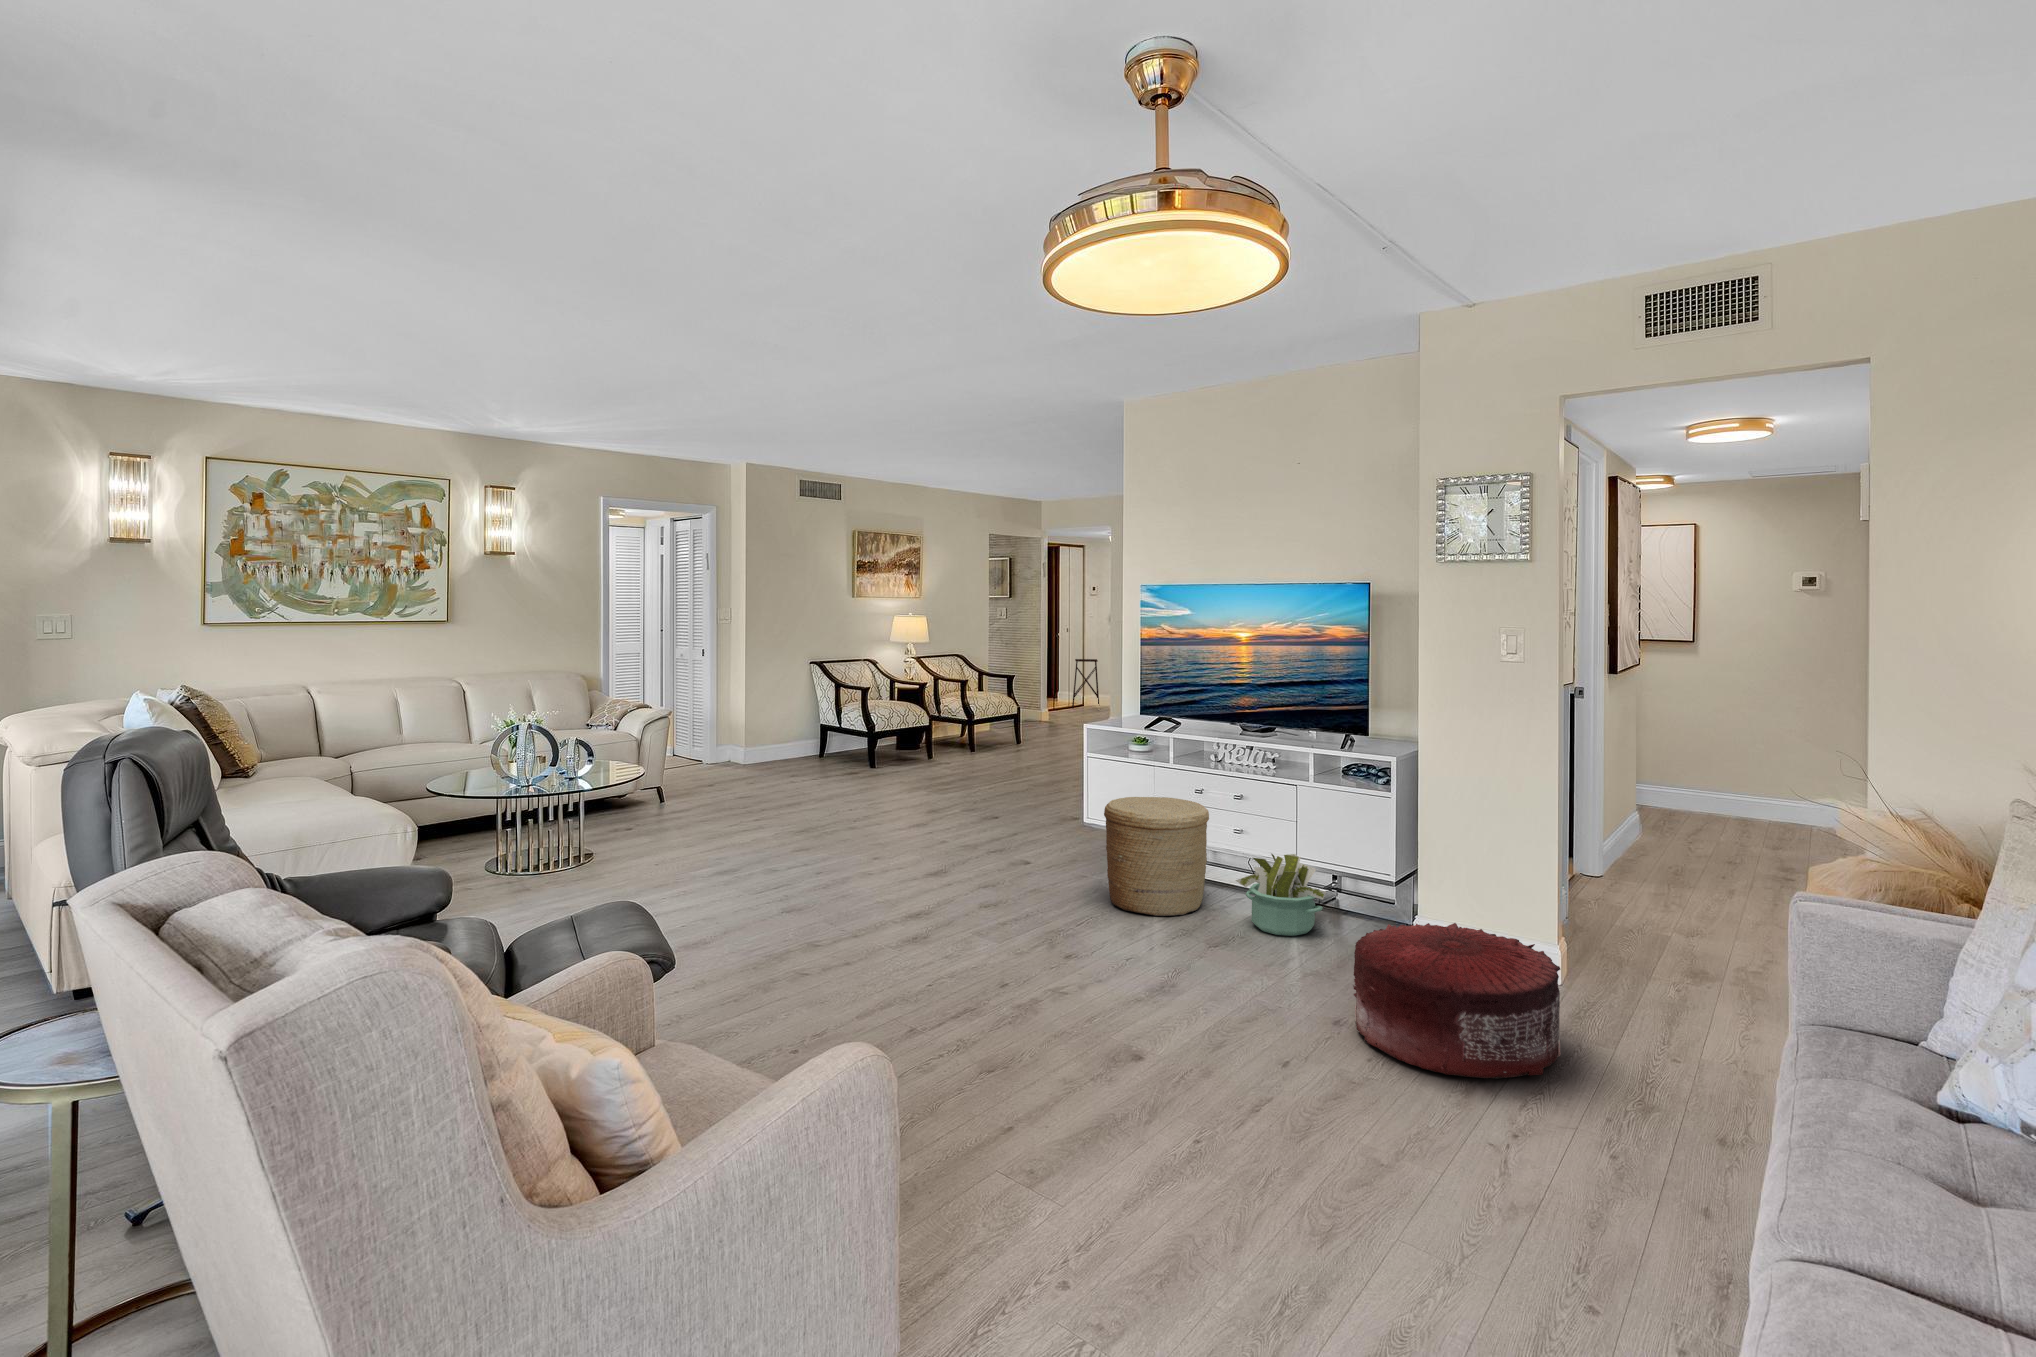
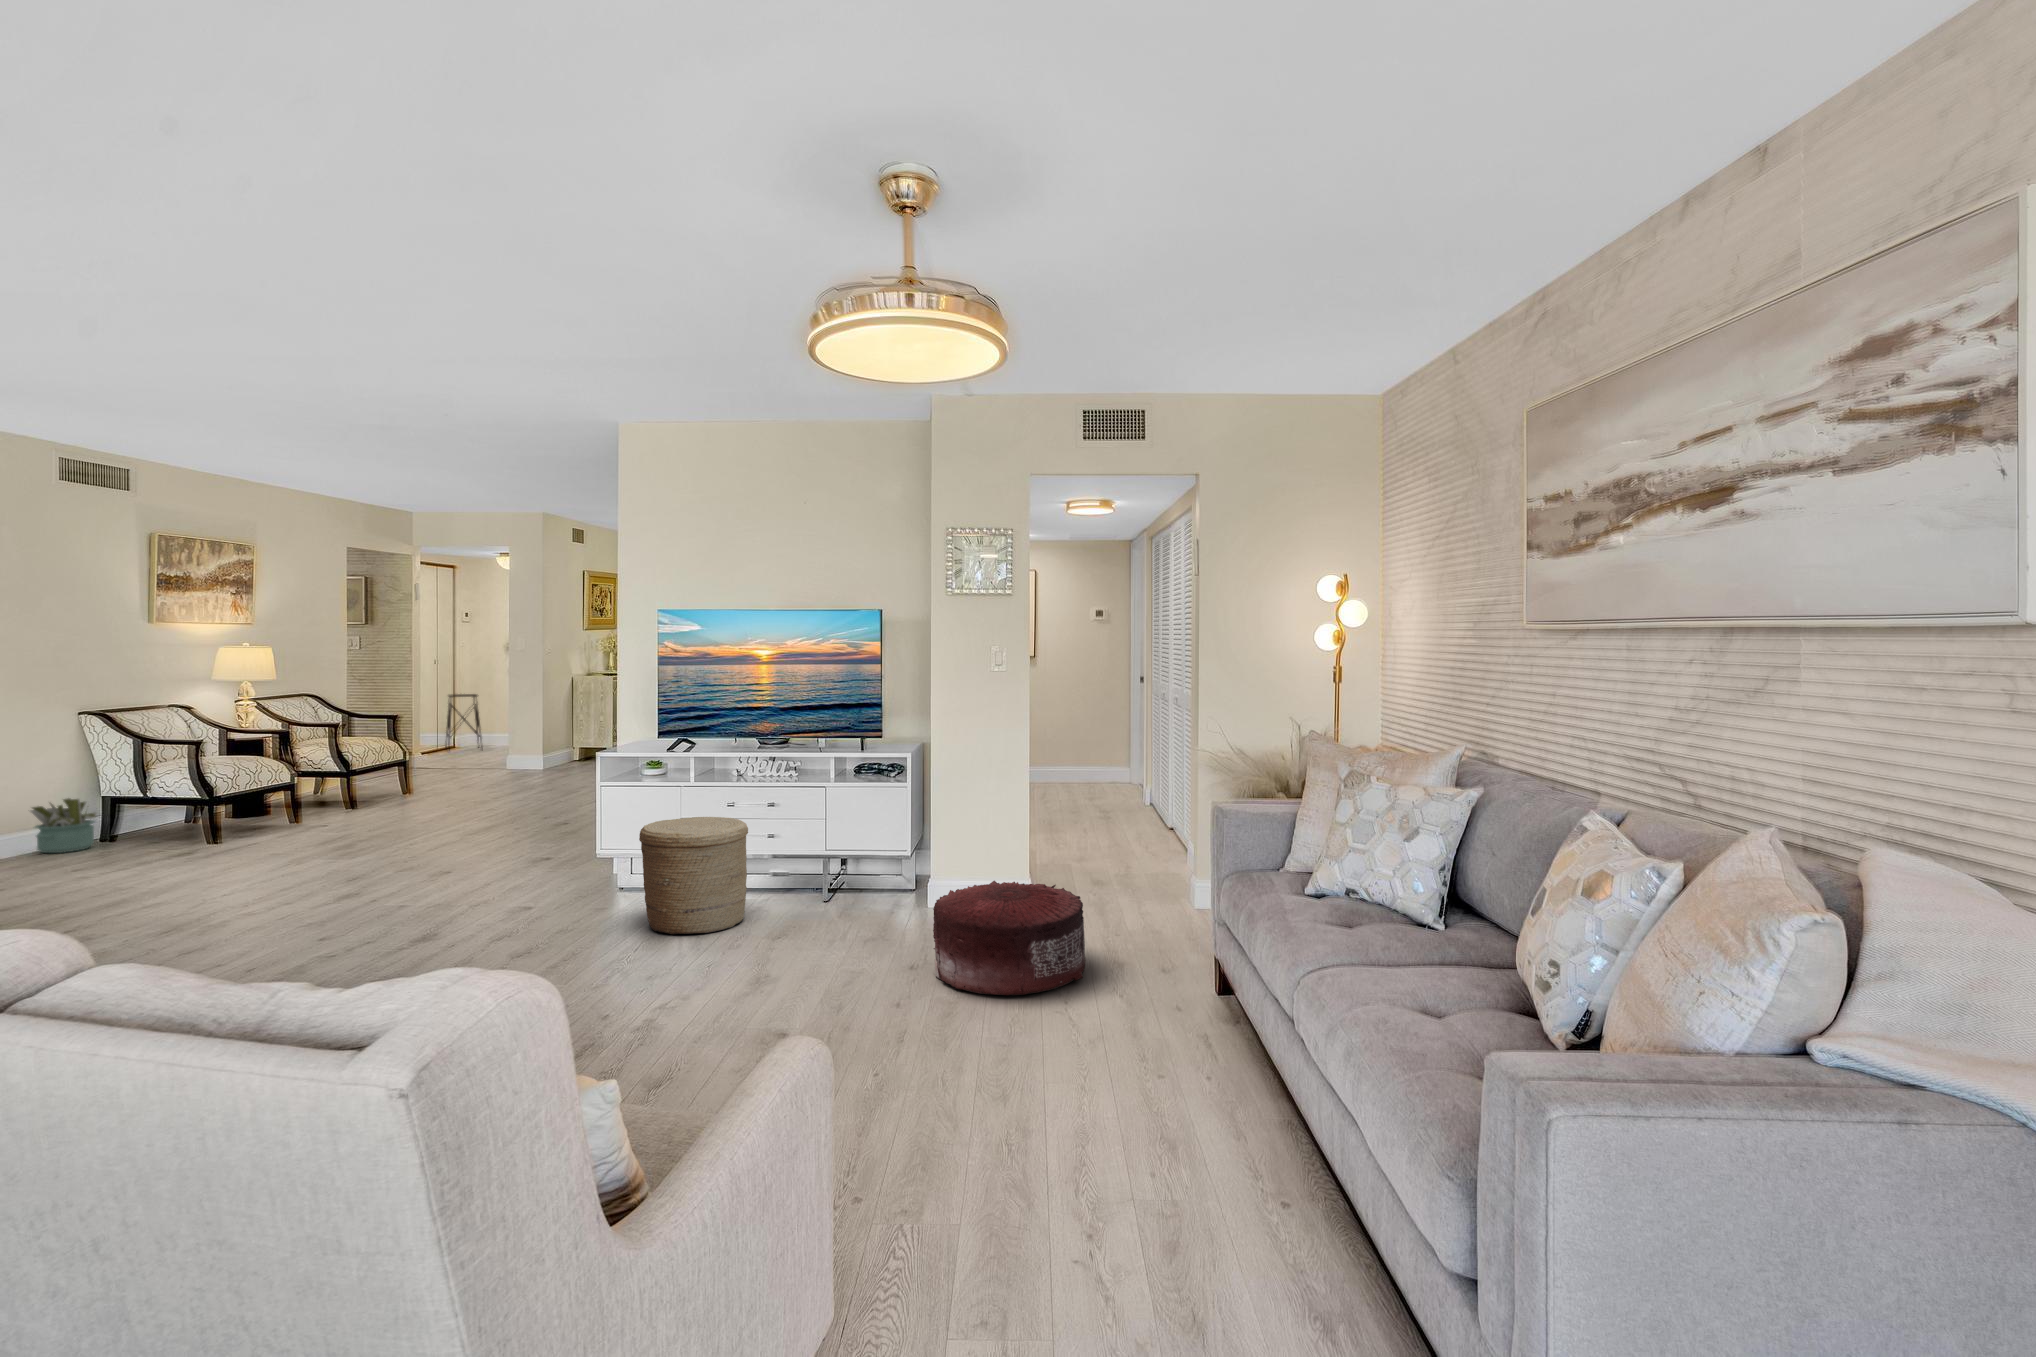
decorative plant: present [1236,854,1326,936] -> present [30,798,96,853]

